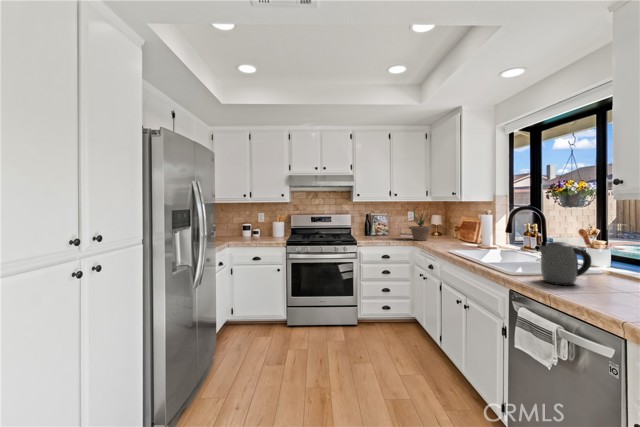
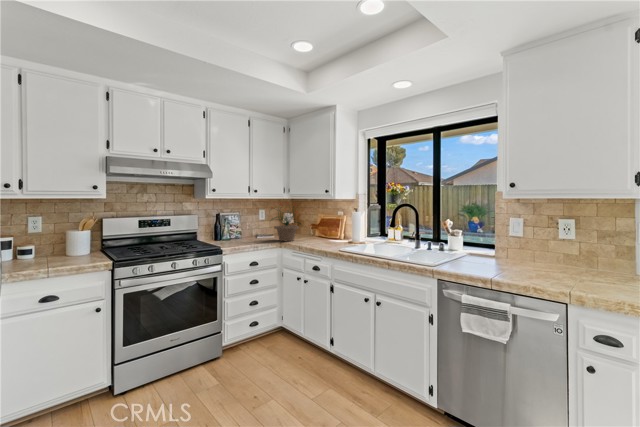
kettle: present [539,242,591,285] -> none [460,235,491,272]

